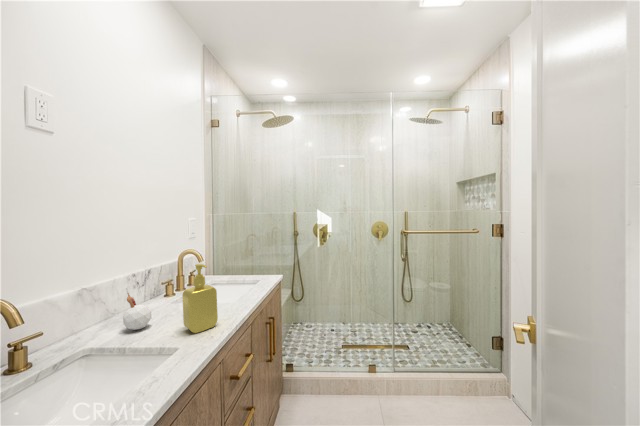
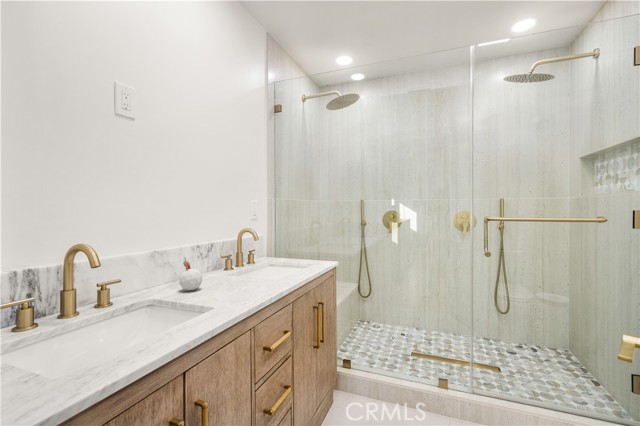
soap dispenser: present [183,264,218,333] -> none [224,234,254,298]

